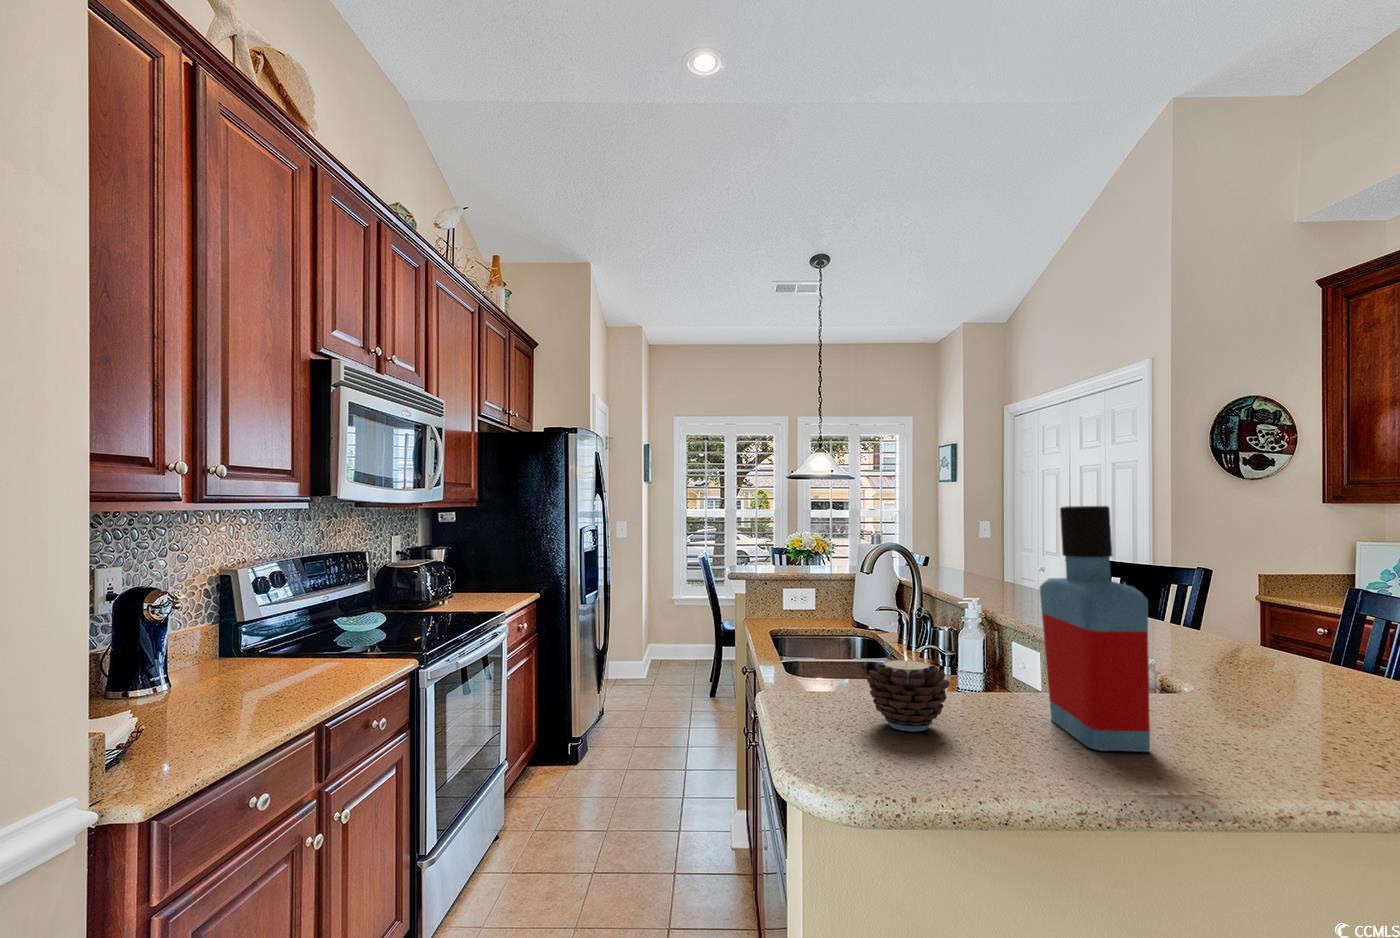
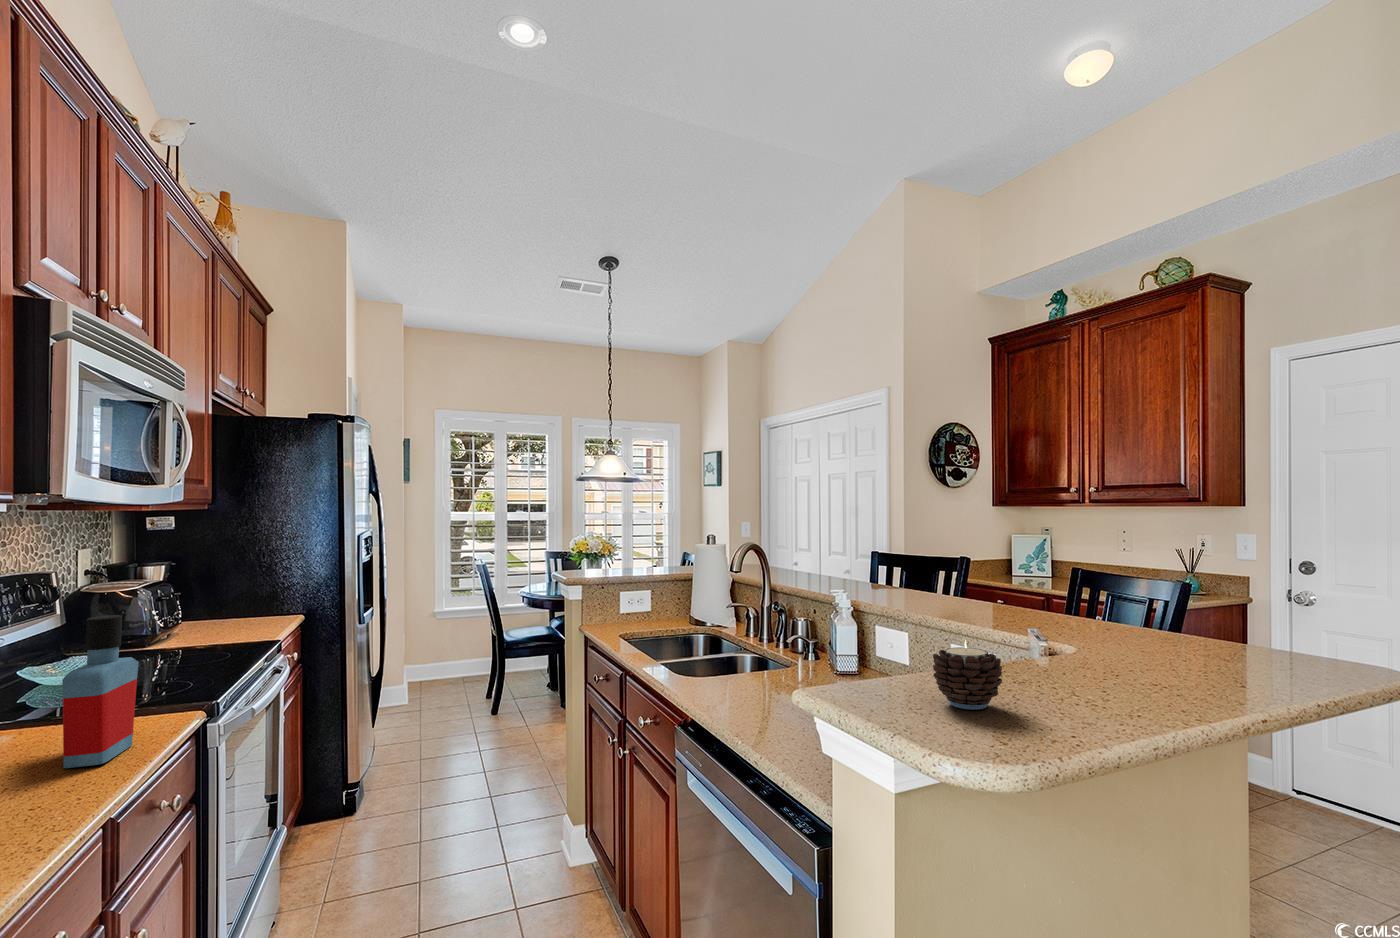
bottle: present [1040,506,1150,752] -> present [62,615,139,768]

